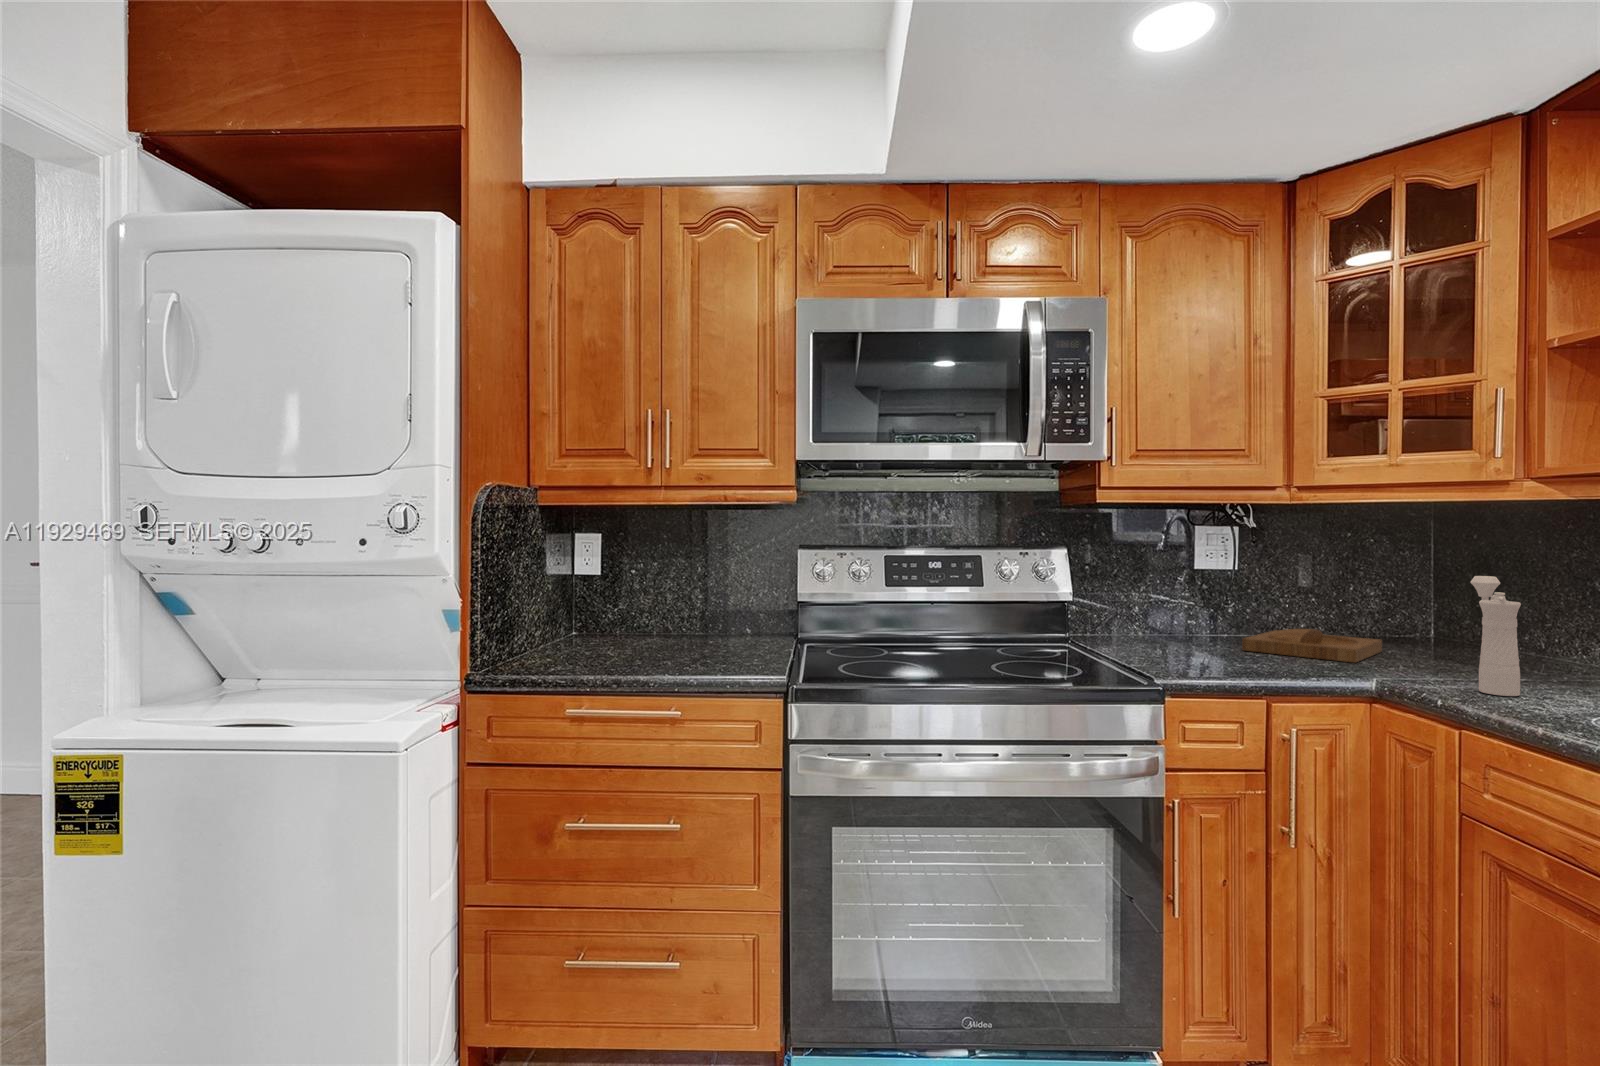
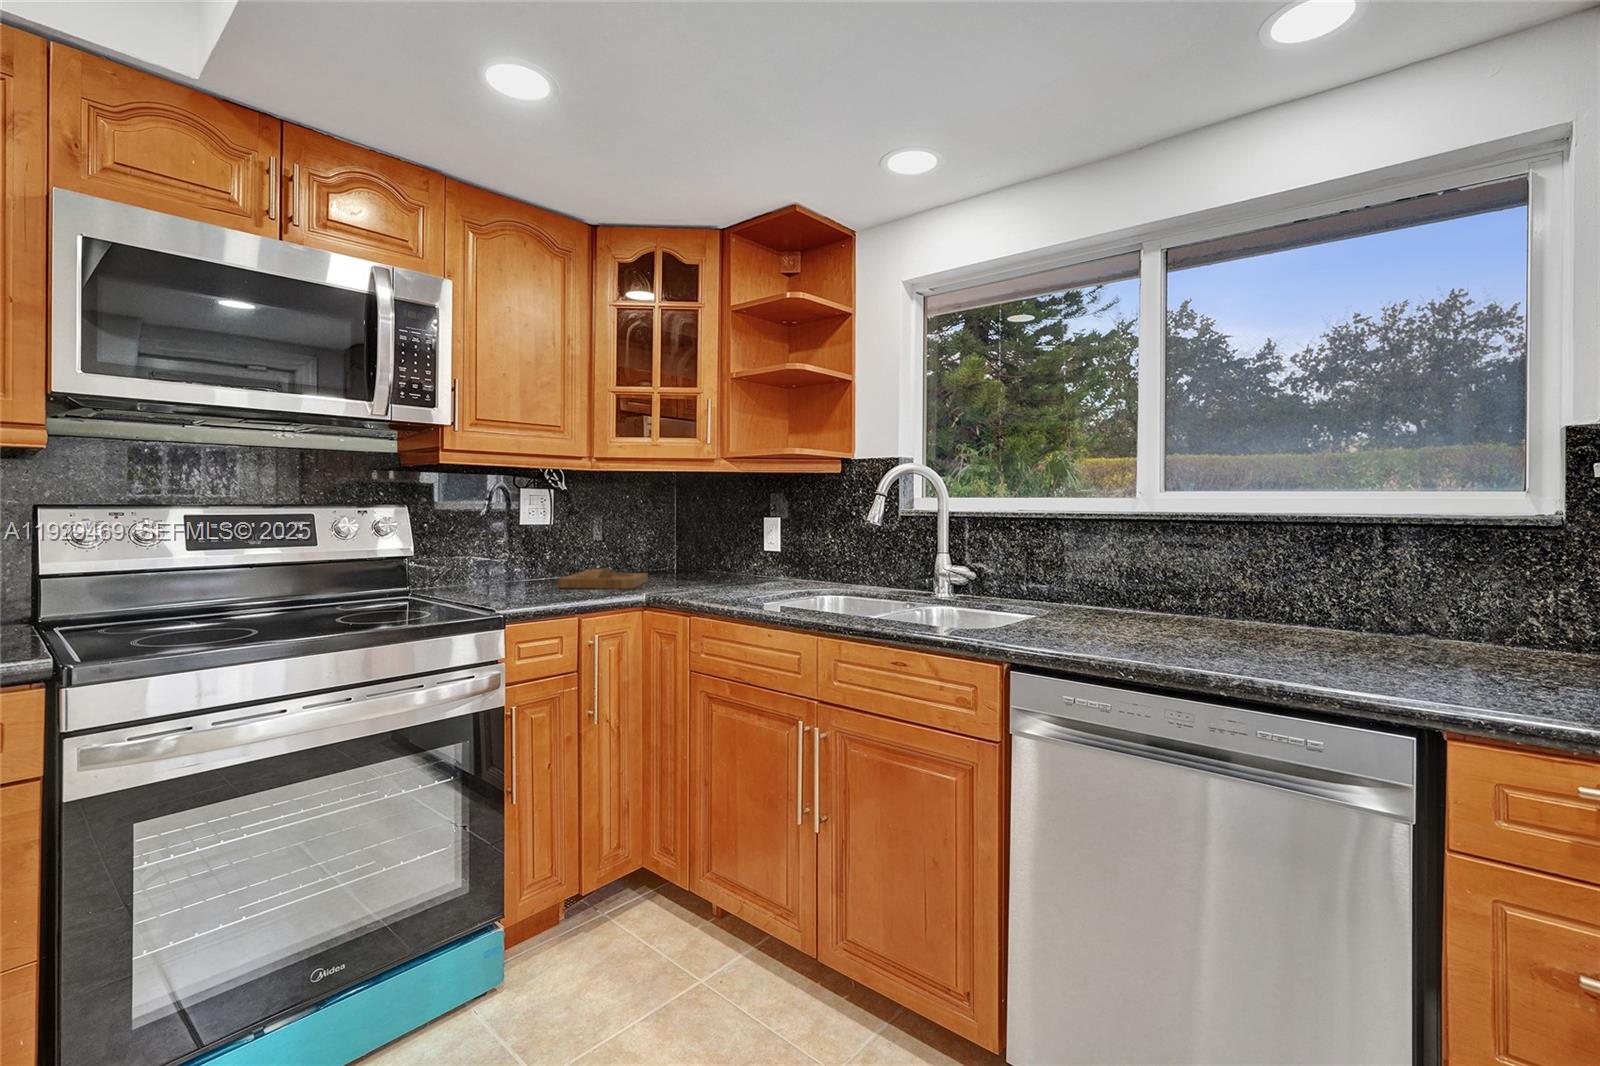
pepper mill: present [1470,576,1521,696] -> none [696,523,720,597]

